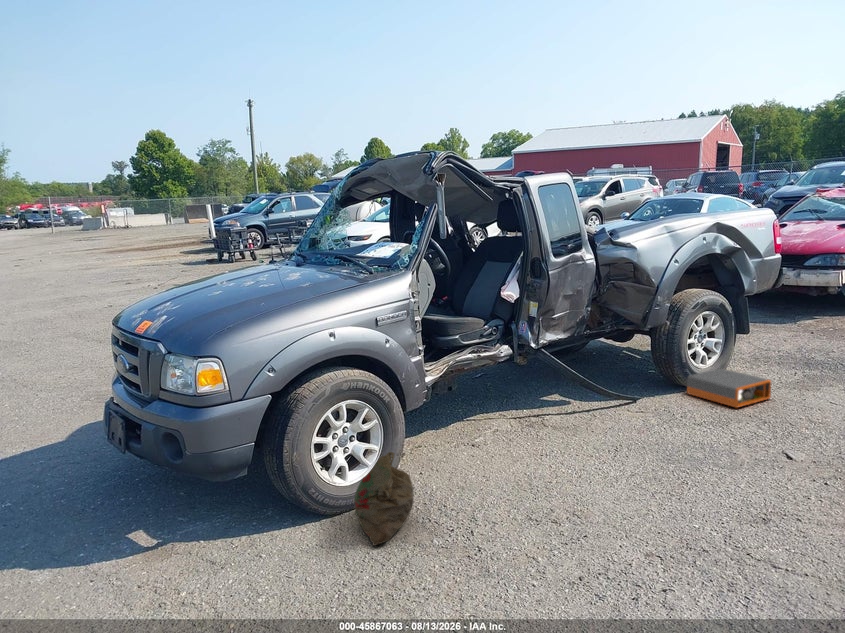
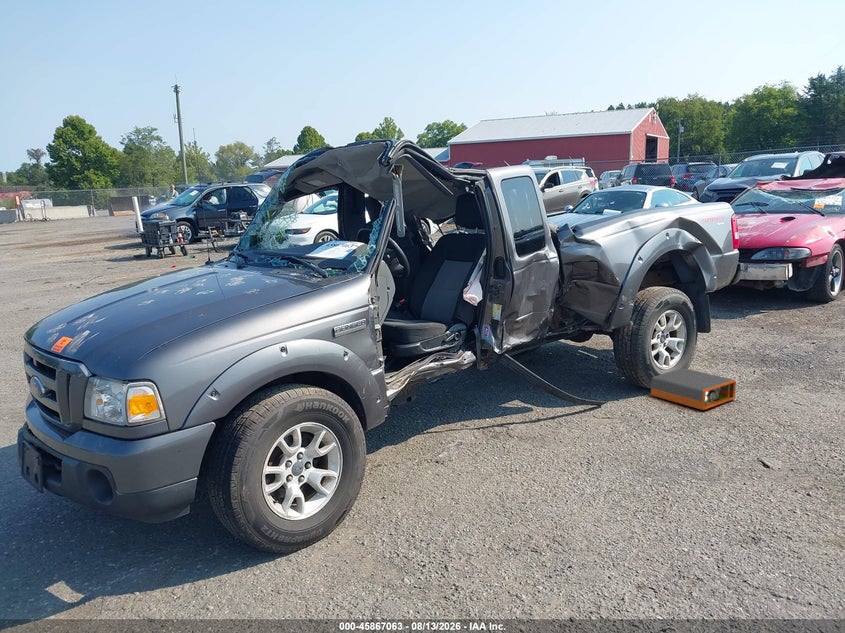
bag: present [354,452,414,546] -> none [313,478,380,589]

